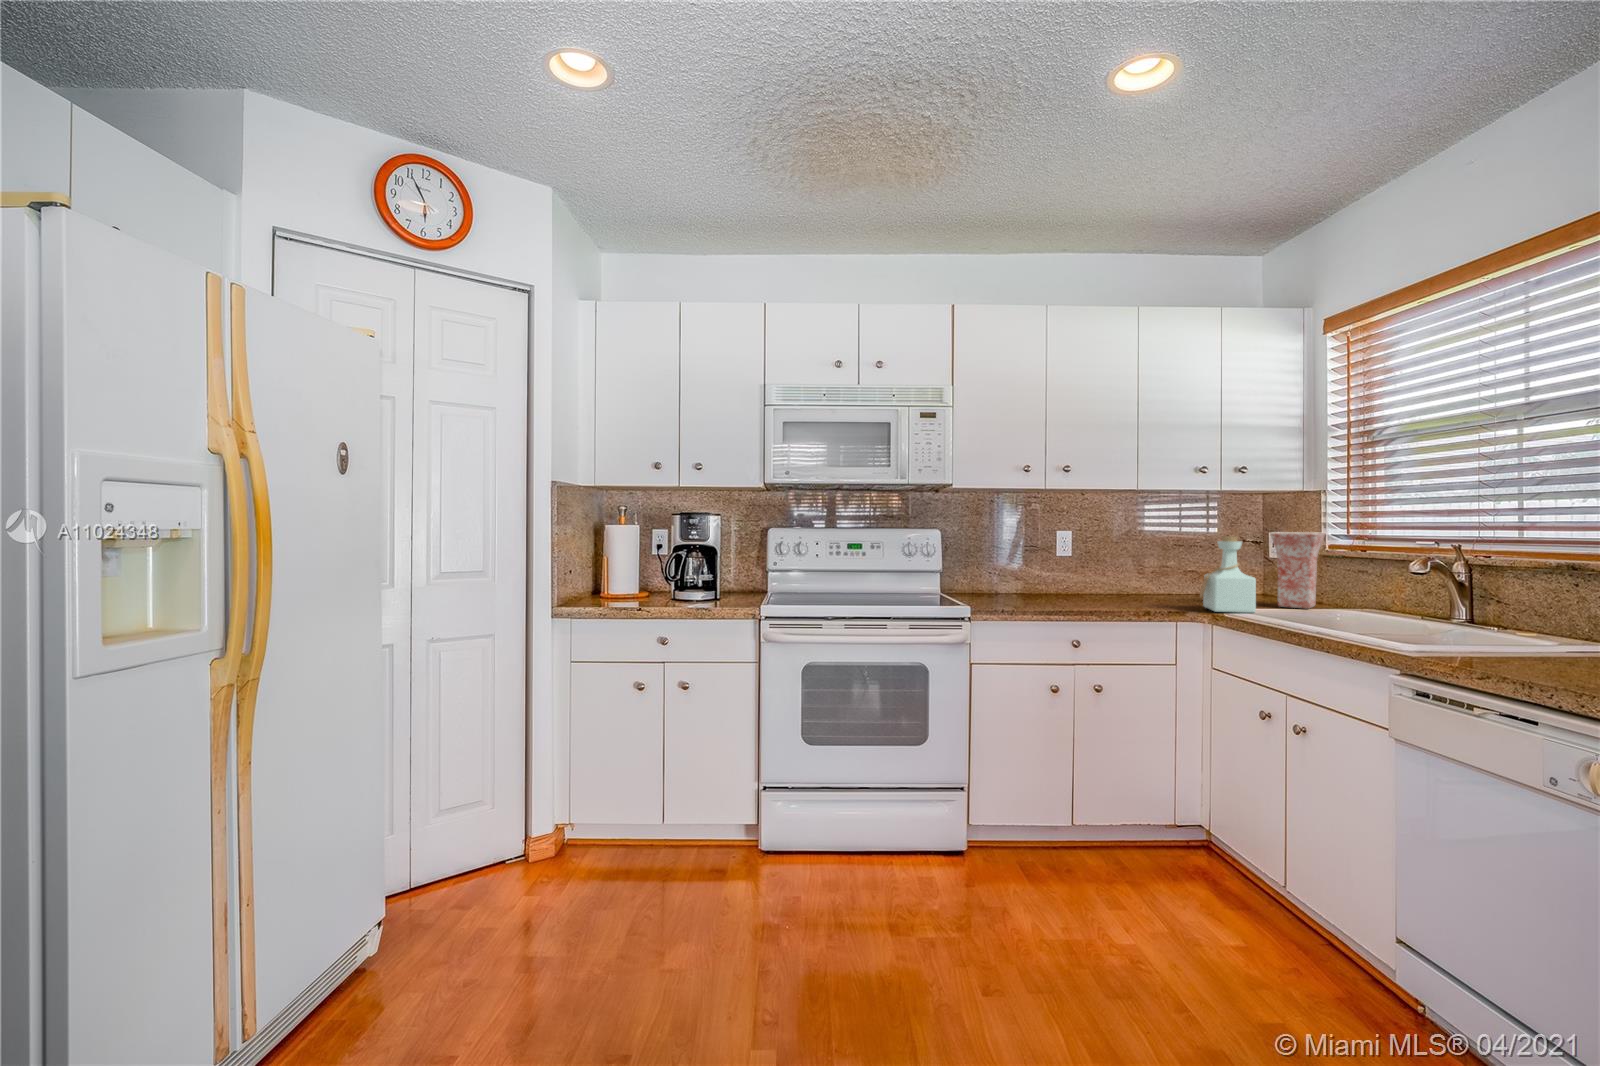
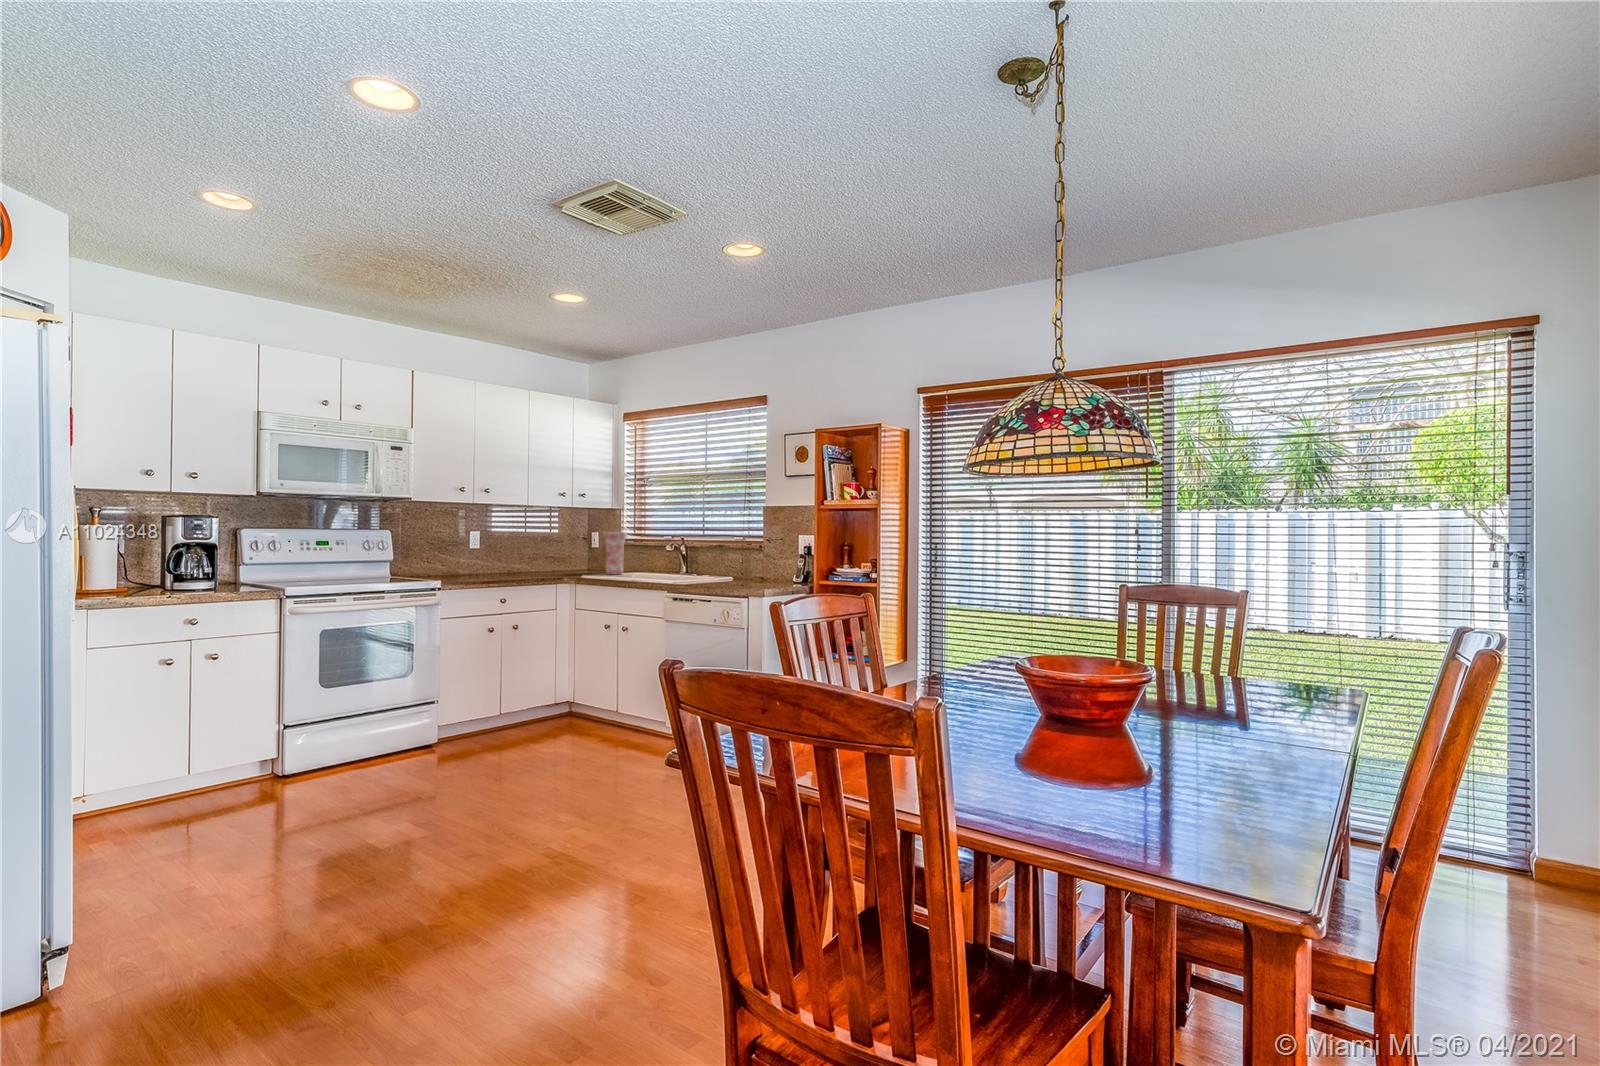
bottle: present [1200,536,1256,613] -> none [569,534,598,578]

